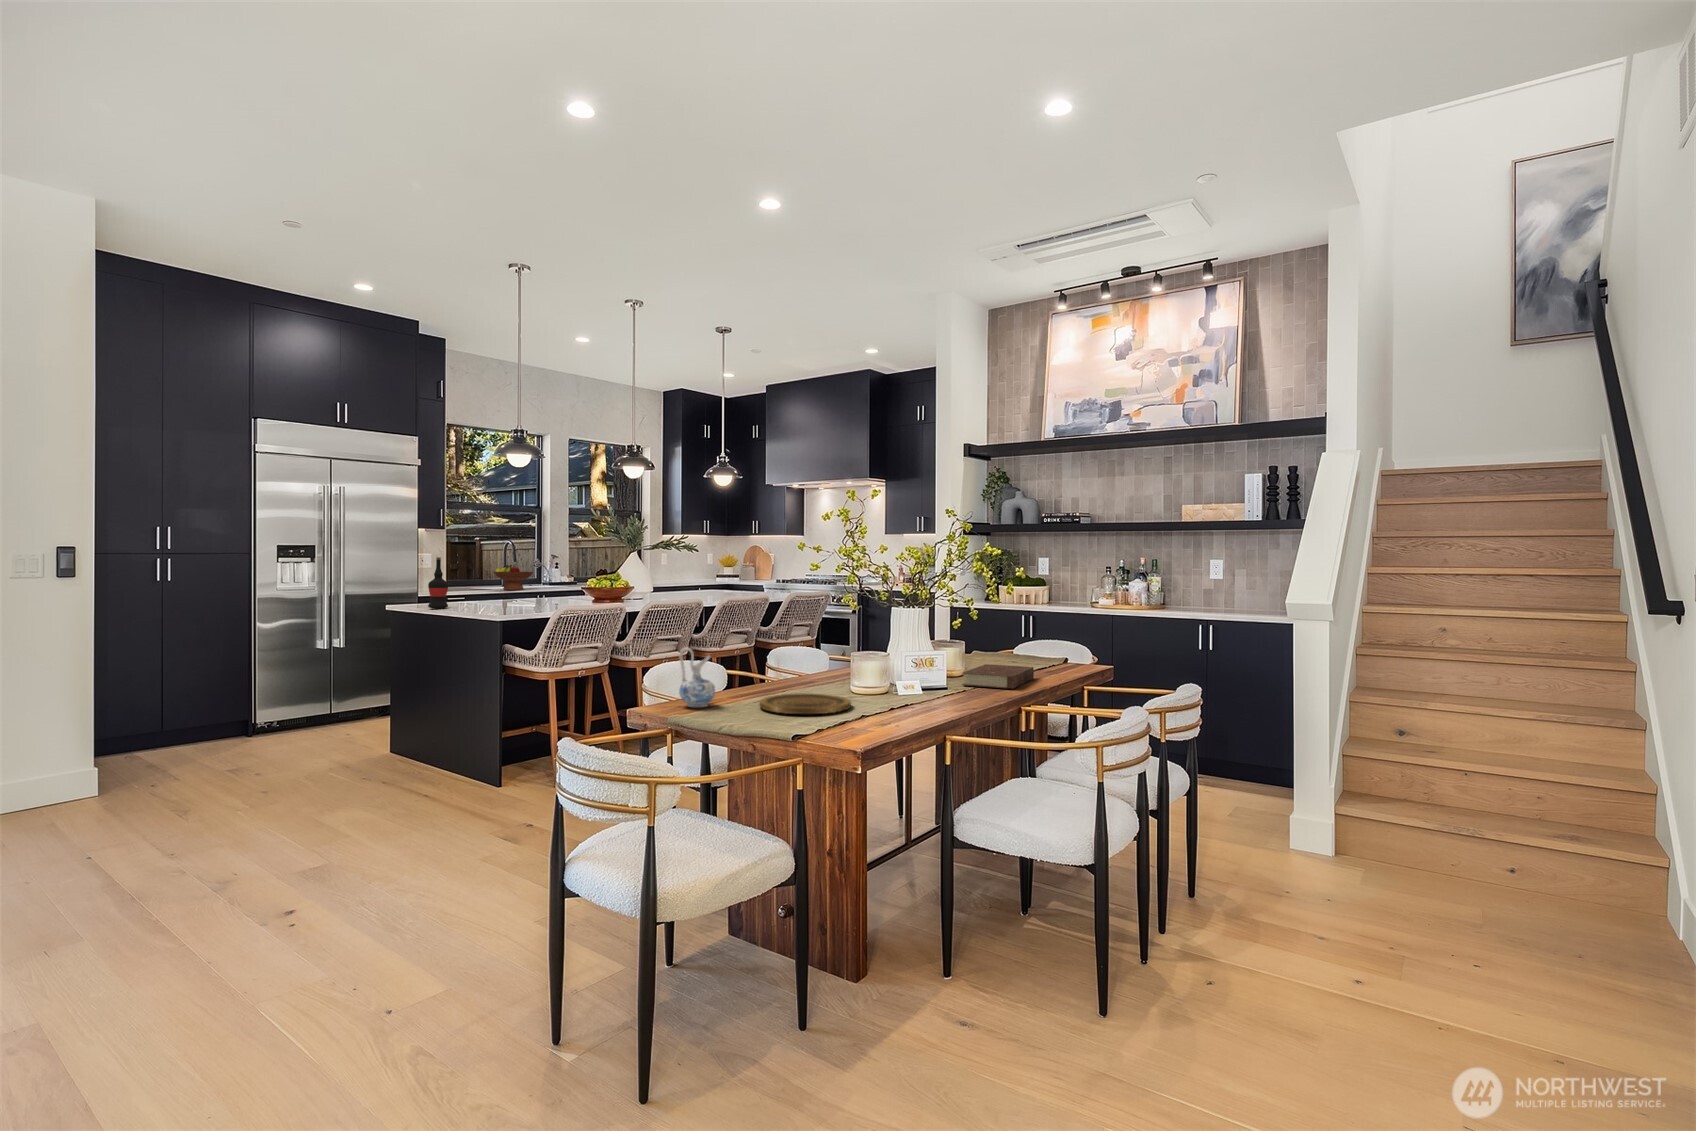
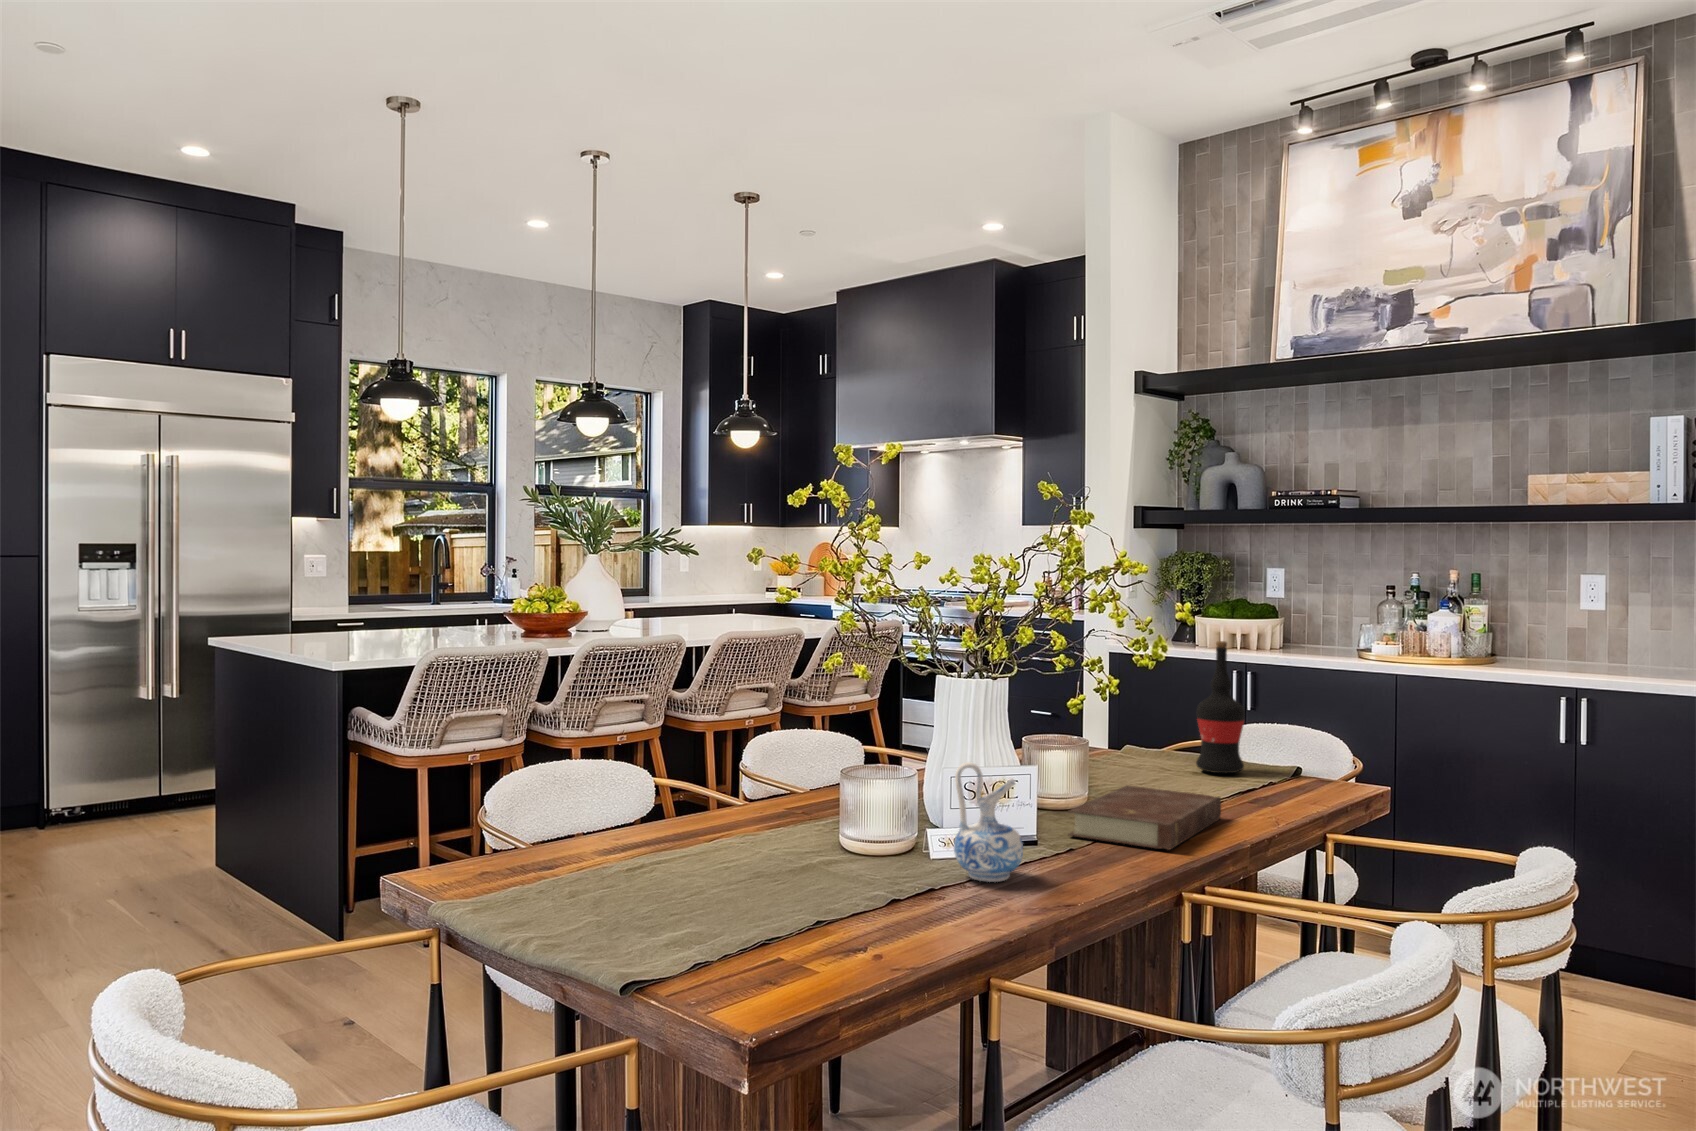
wine bottle: present [428,557,448,609] -> present [1196,641,1245,773]
fruit bowl: present [494,565,533,590] -> none [421,571,482,609]
ceramic pitcher: present [679,647,715,707] -> present [954,762,1023,882]
plate: present [759,694,851,714] -> none [623,854,811,917]

